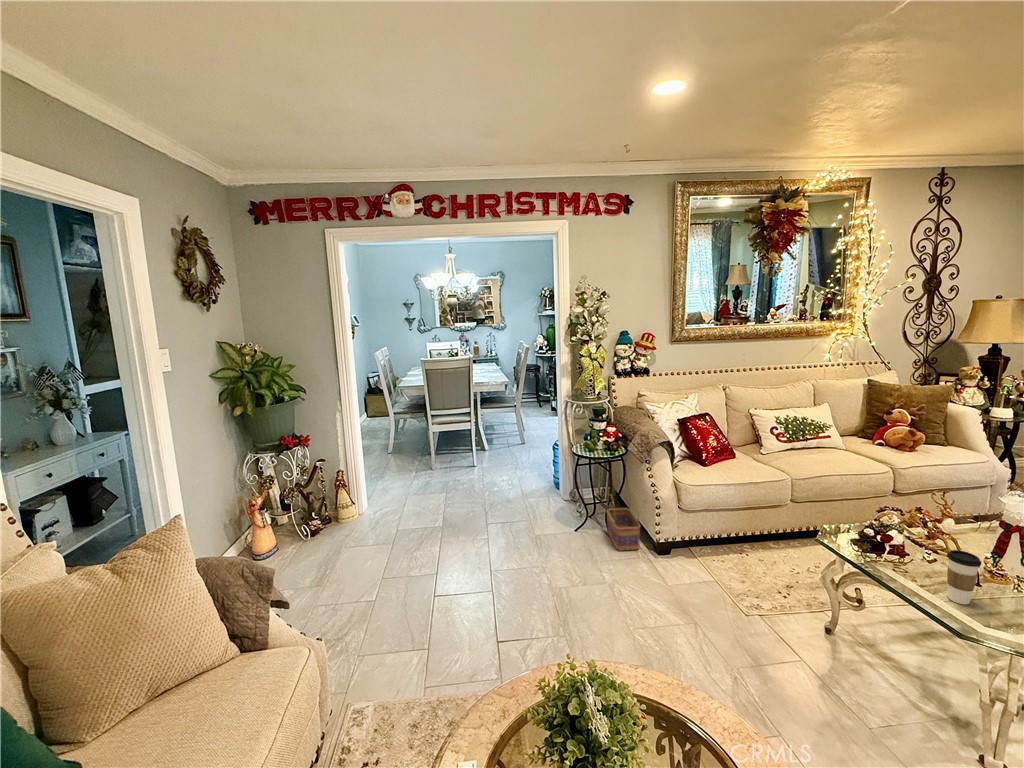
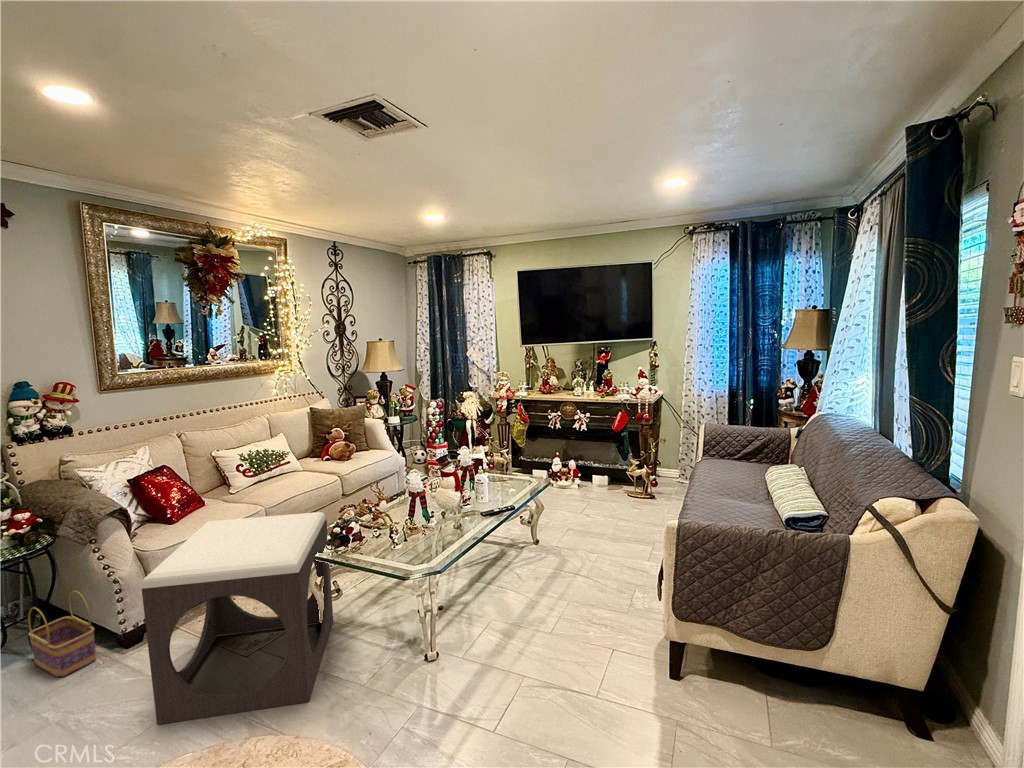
footstool: none [663,473,858,704] -> present [142,512,333,724]
coffee cup: present [947,550,982,604] -> none [385,518,403,555]

